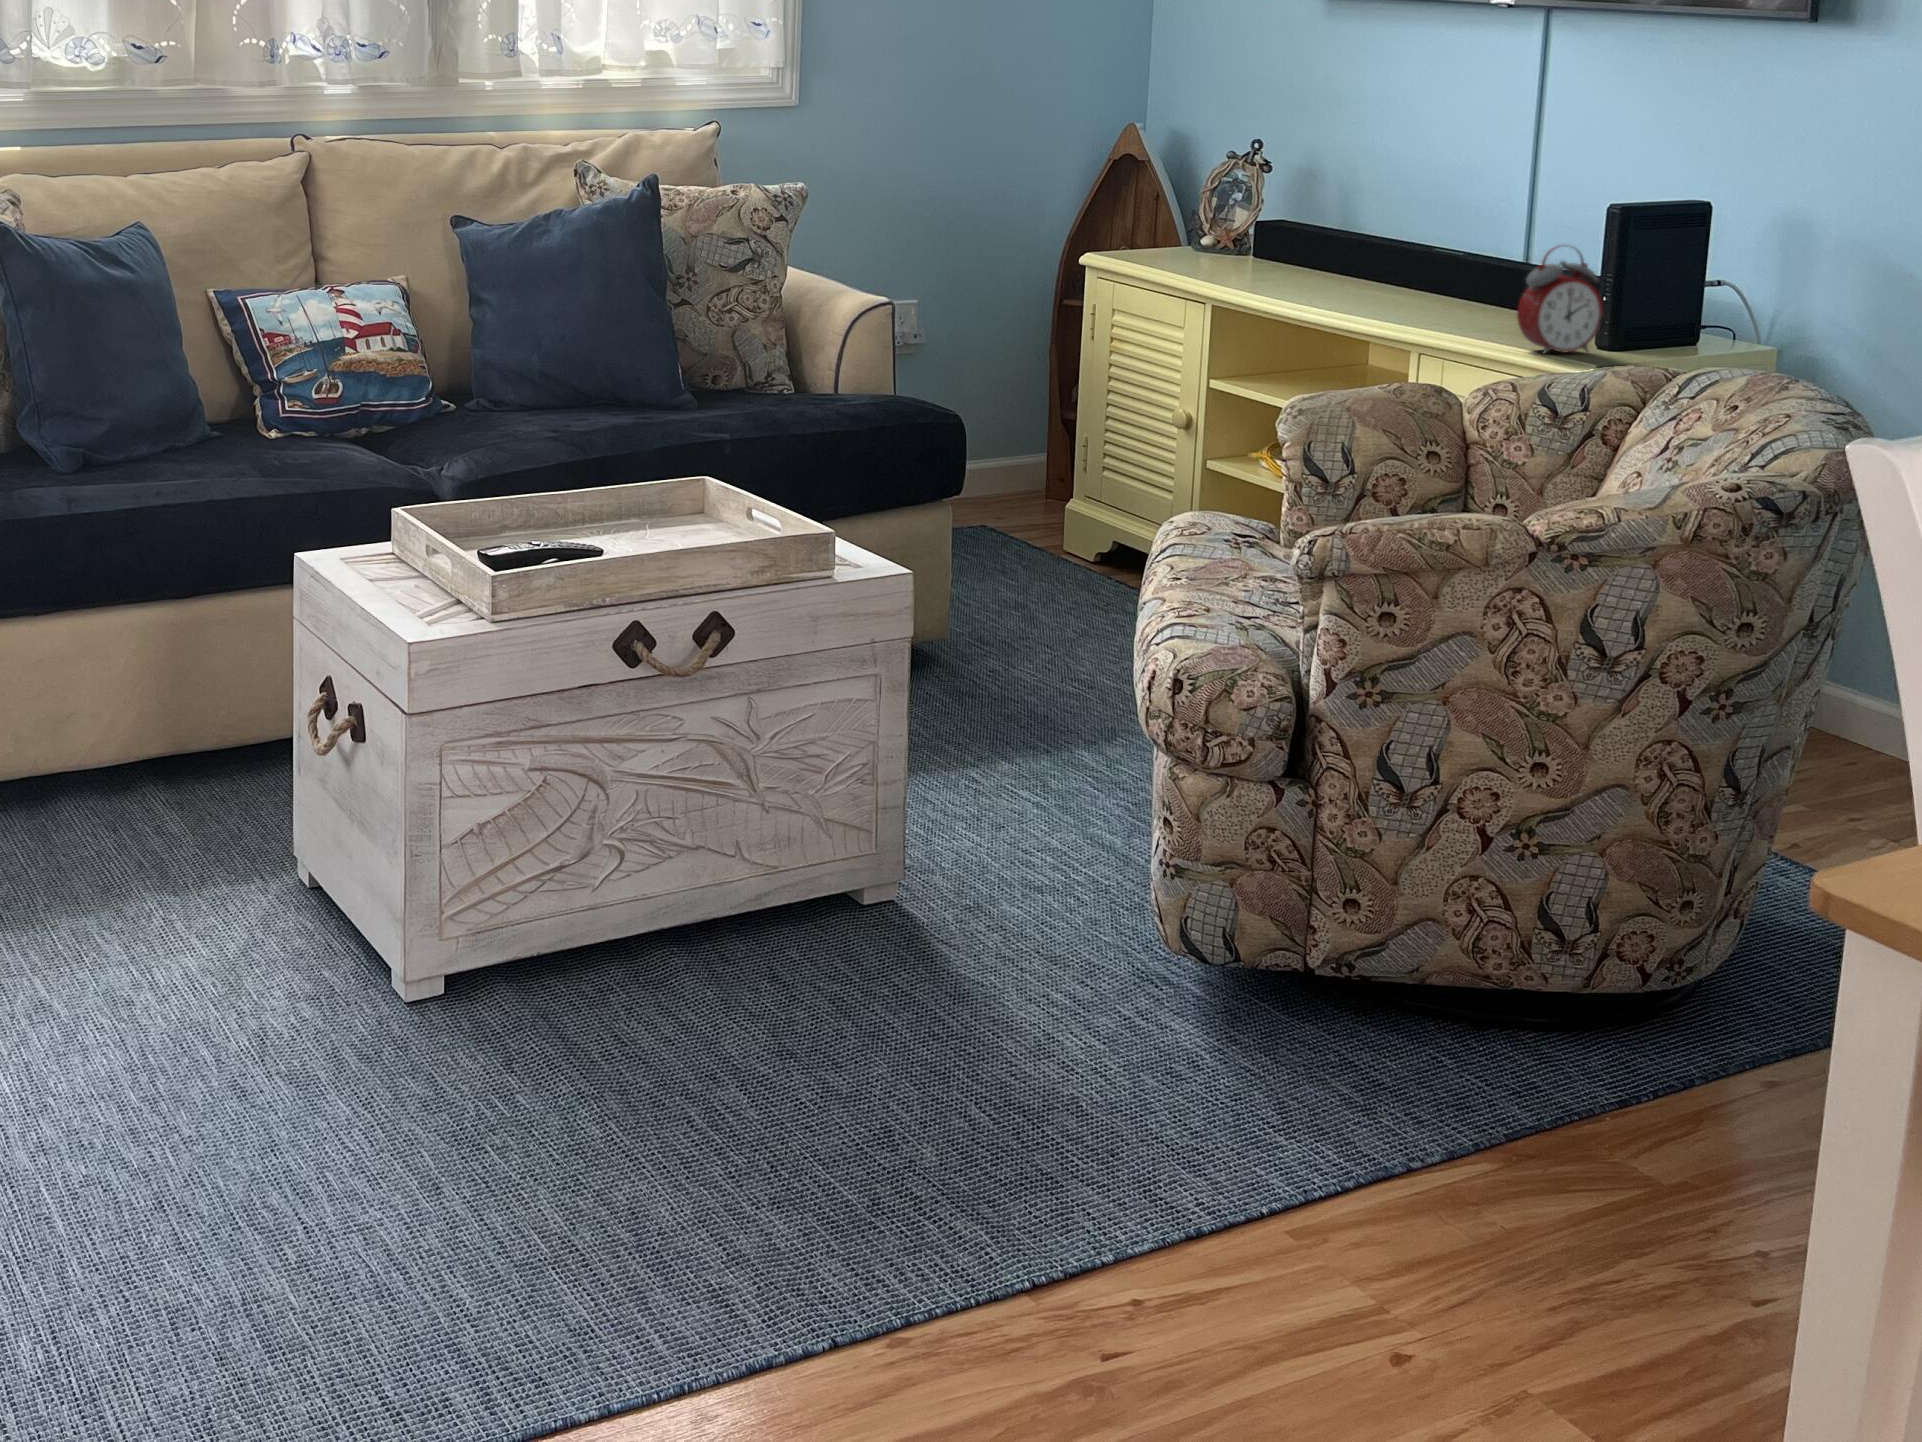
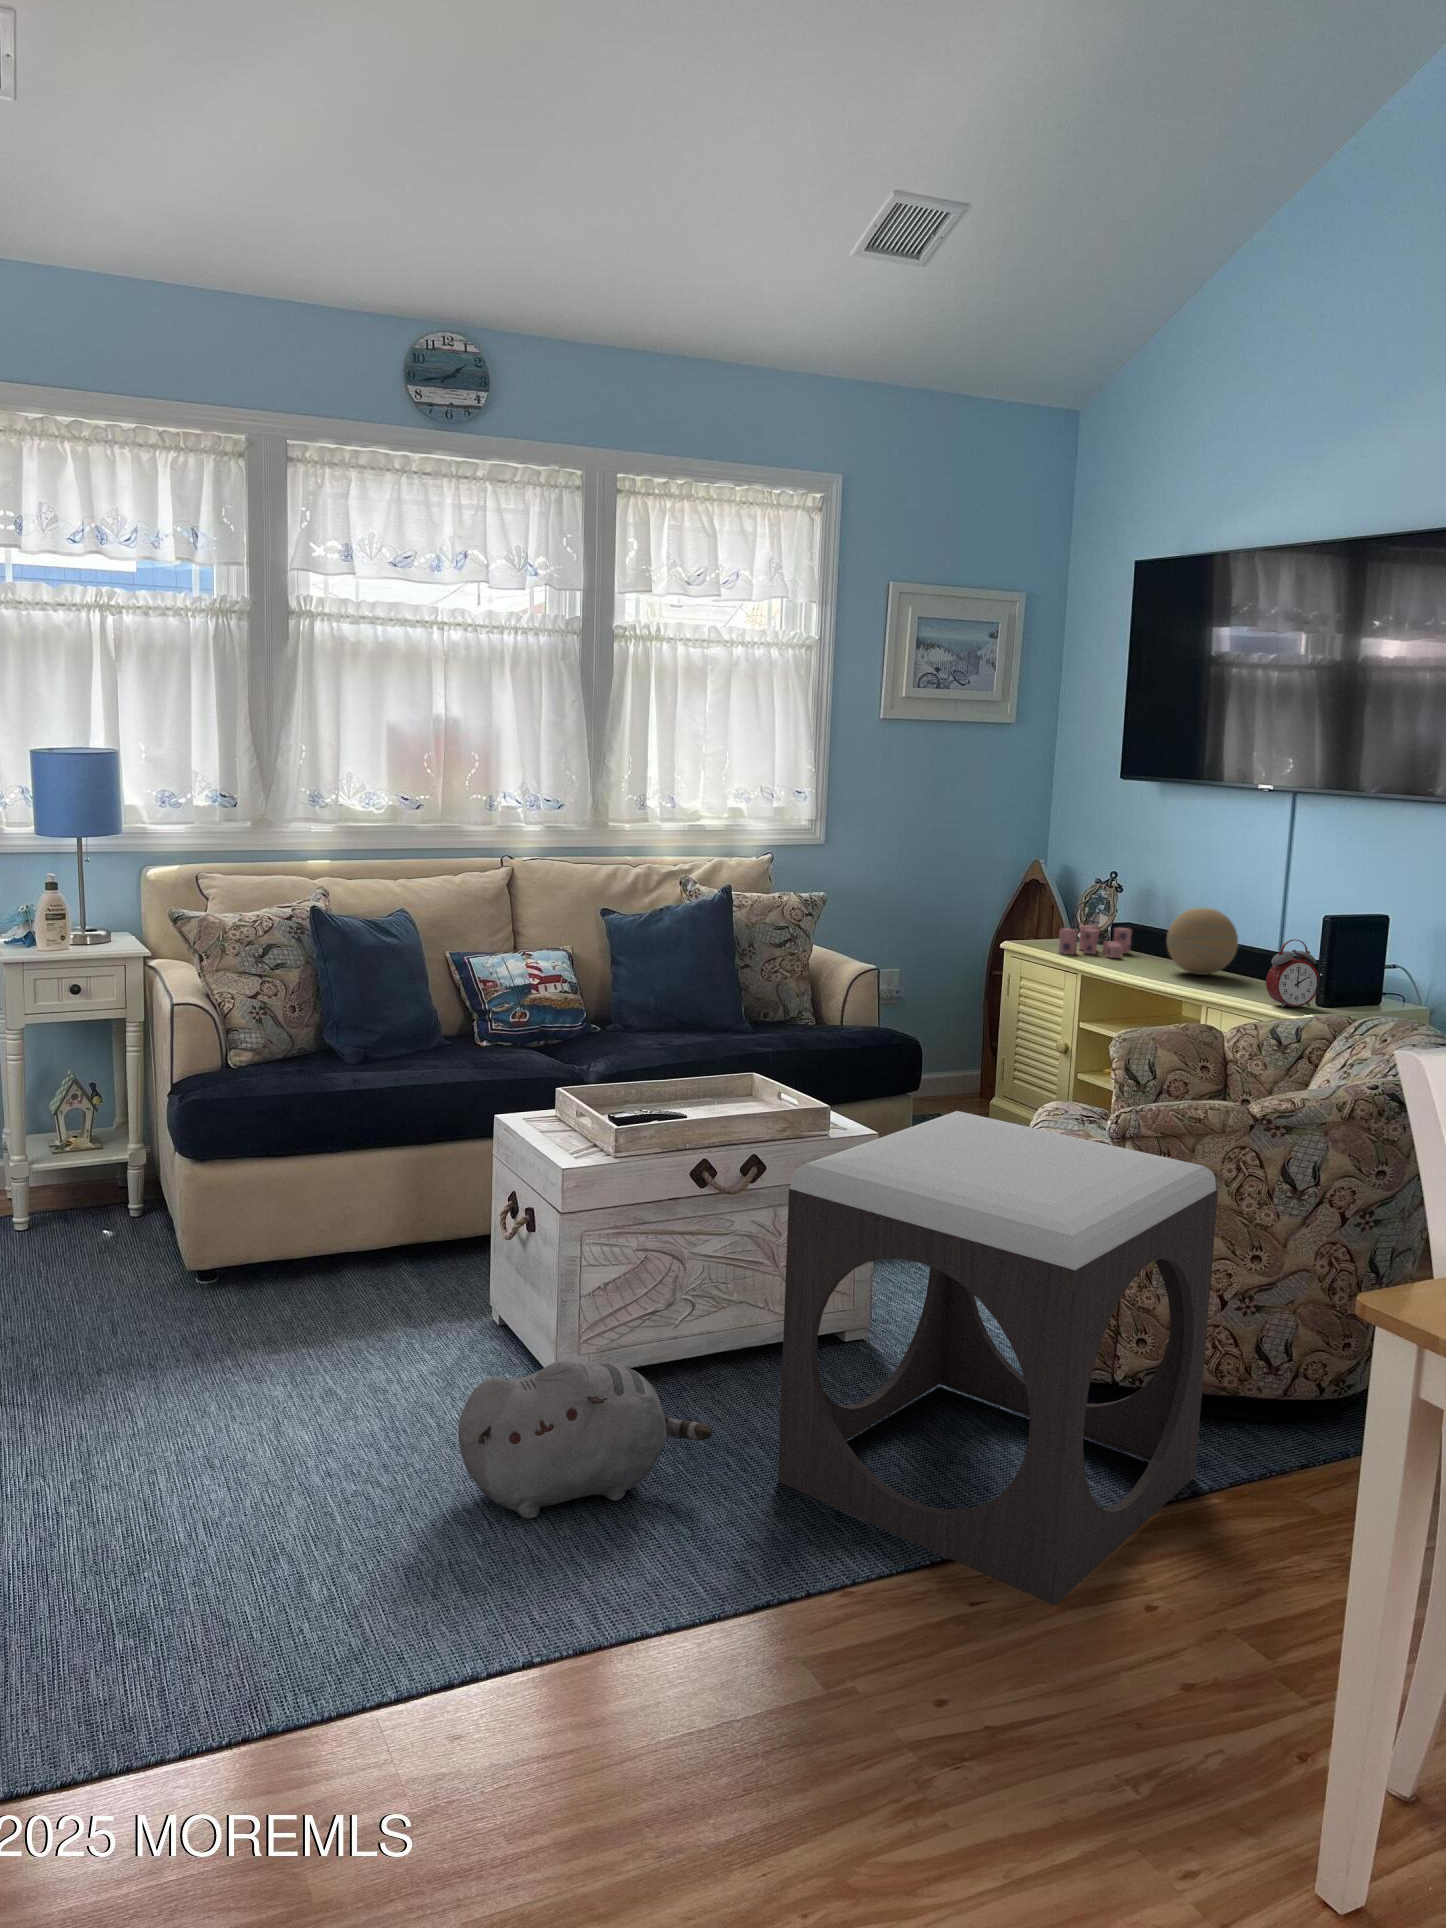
decorative orb: none [1351,196,1465,303] -> present [1167,908,1238,975]
candle: none [1175,227,1291,279] -> present [1059,925,1132,958]
footstool: none [770,537,1483,1351] -> present [778,1111,1218,1605]
plush toy: none [251,959,662,1216] -> present [458,1361,712,1519]

